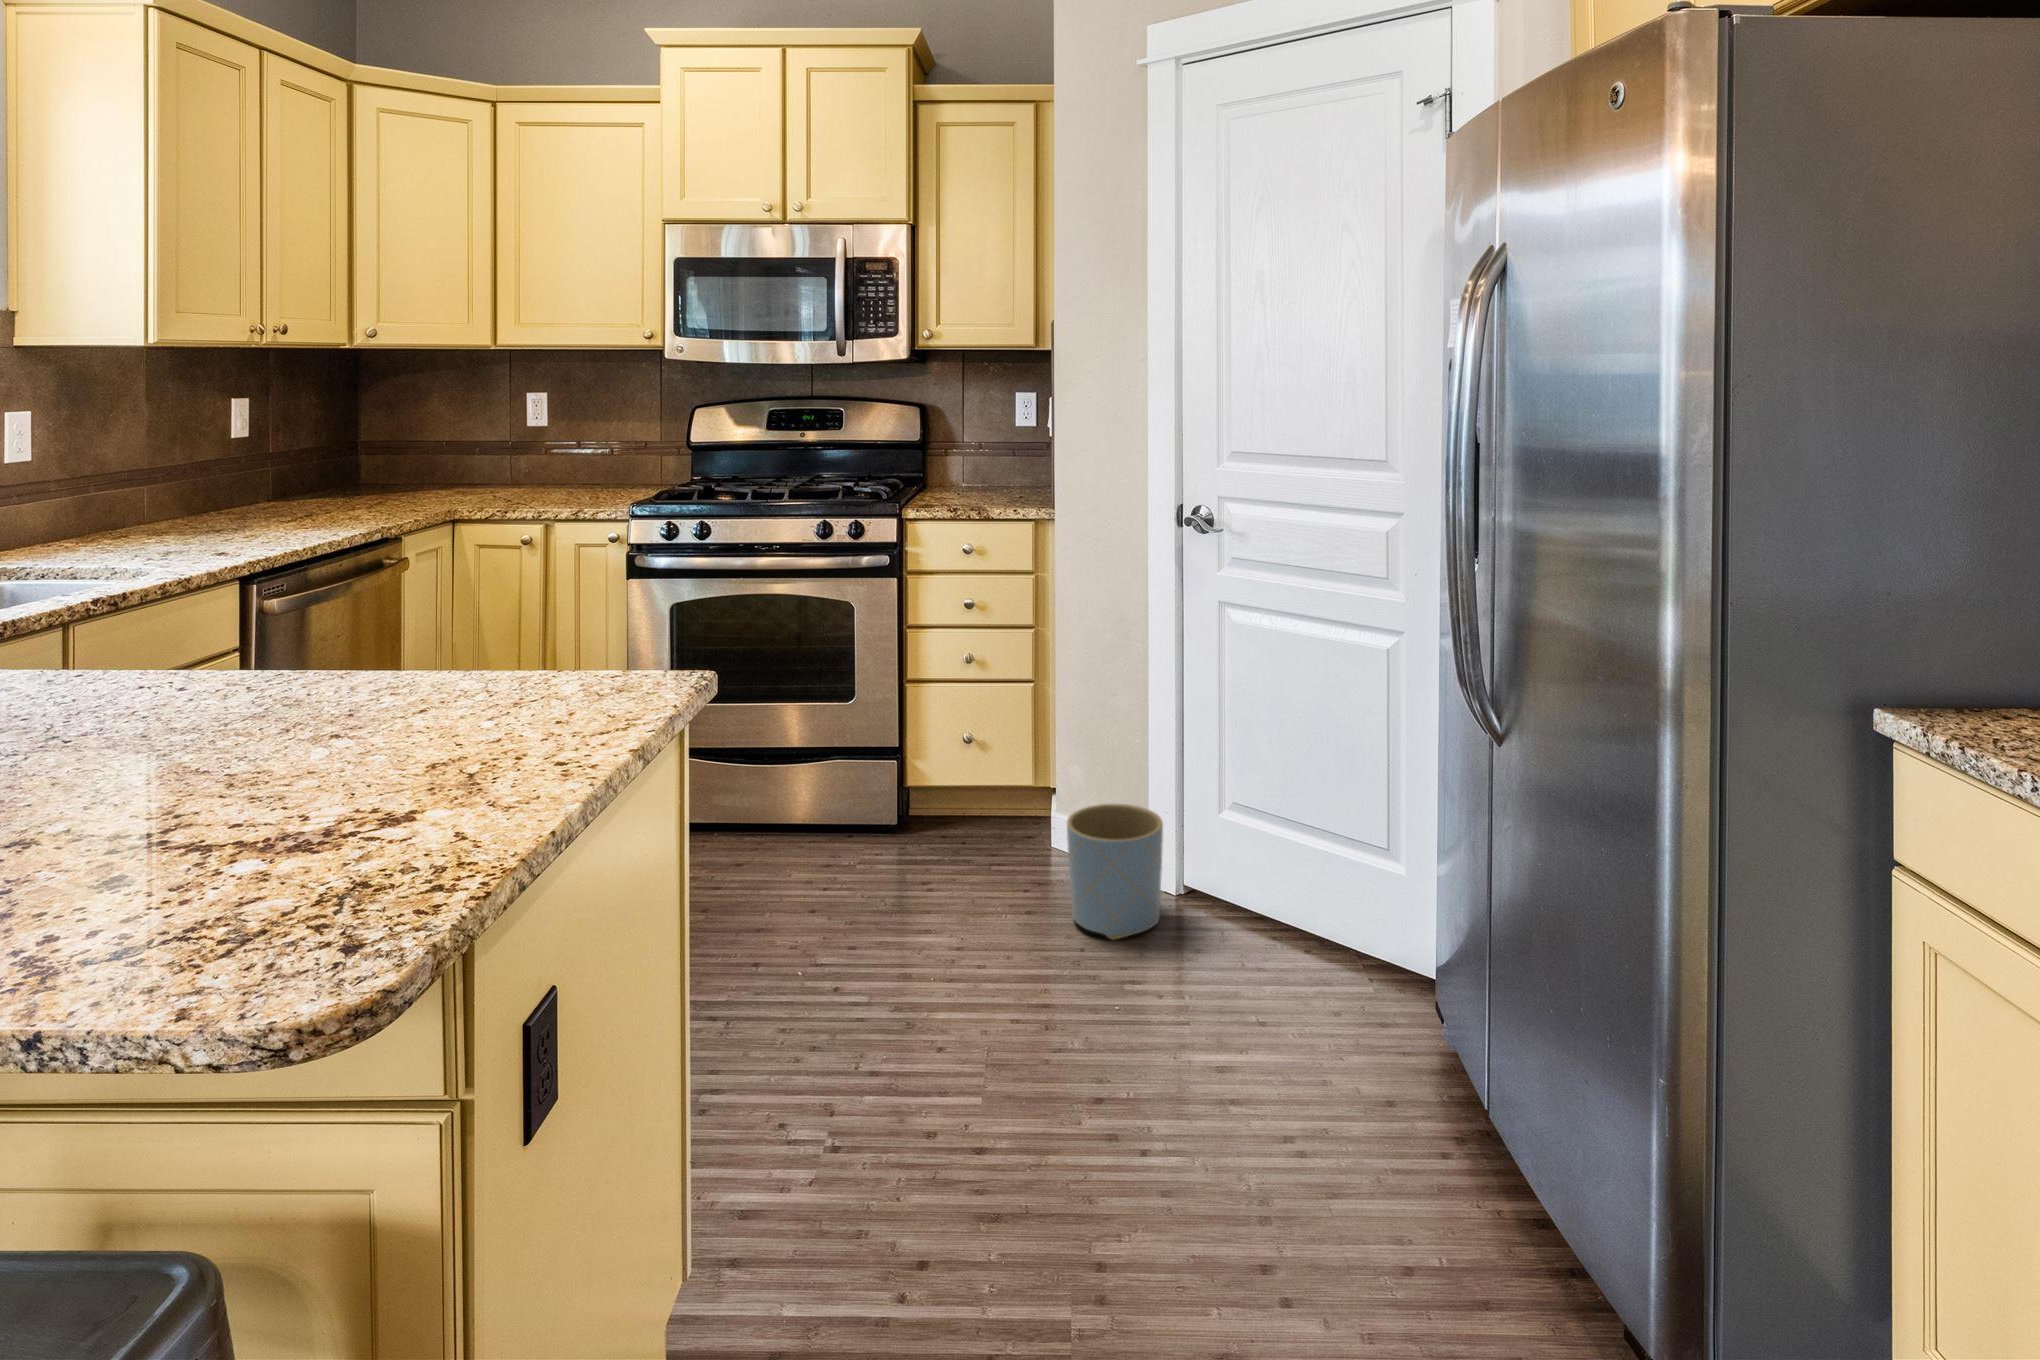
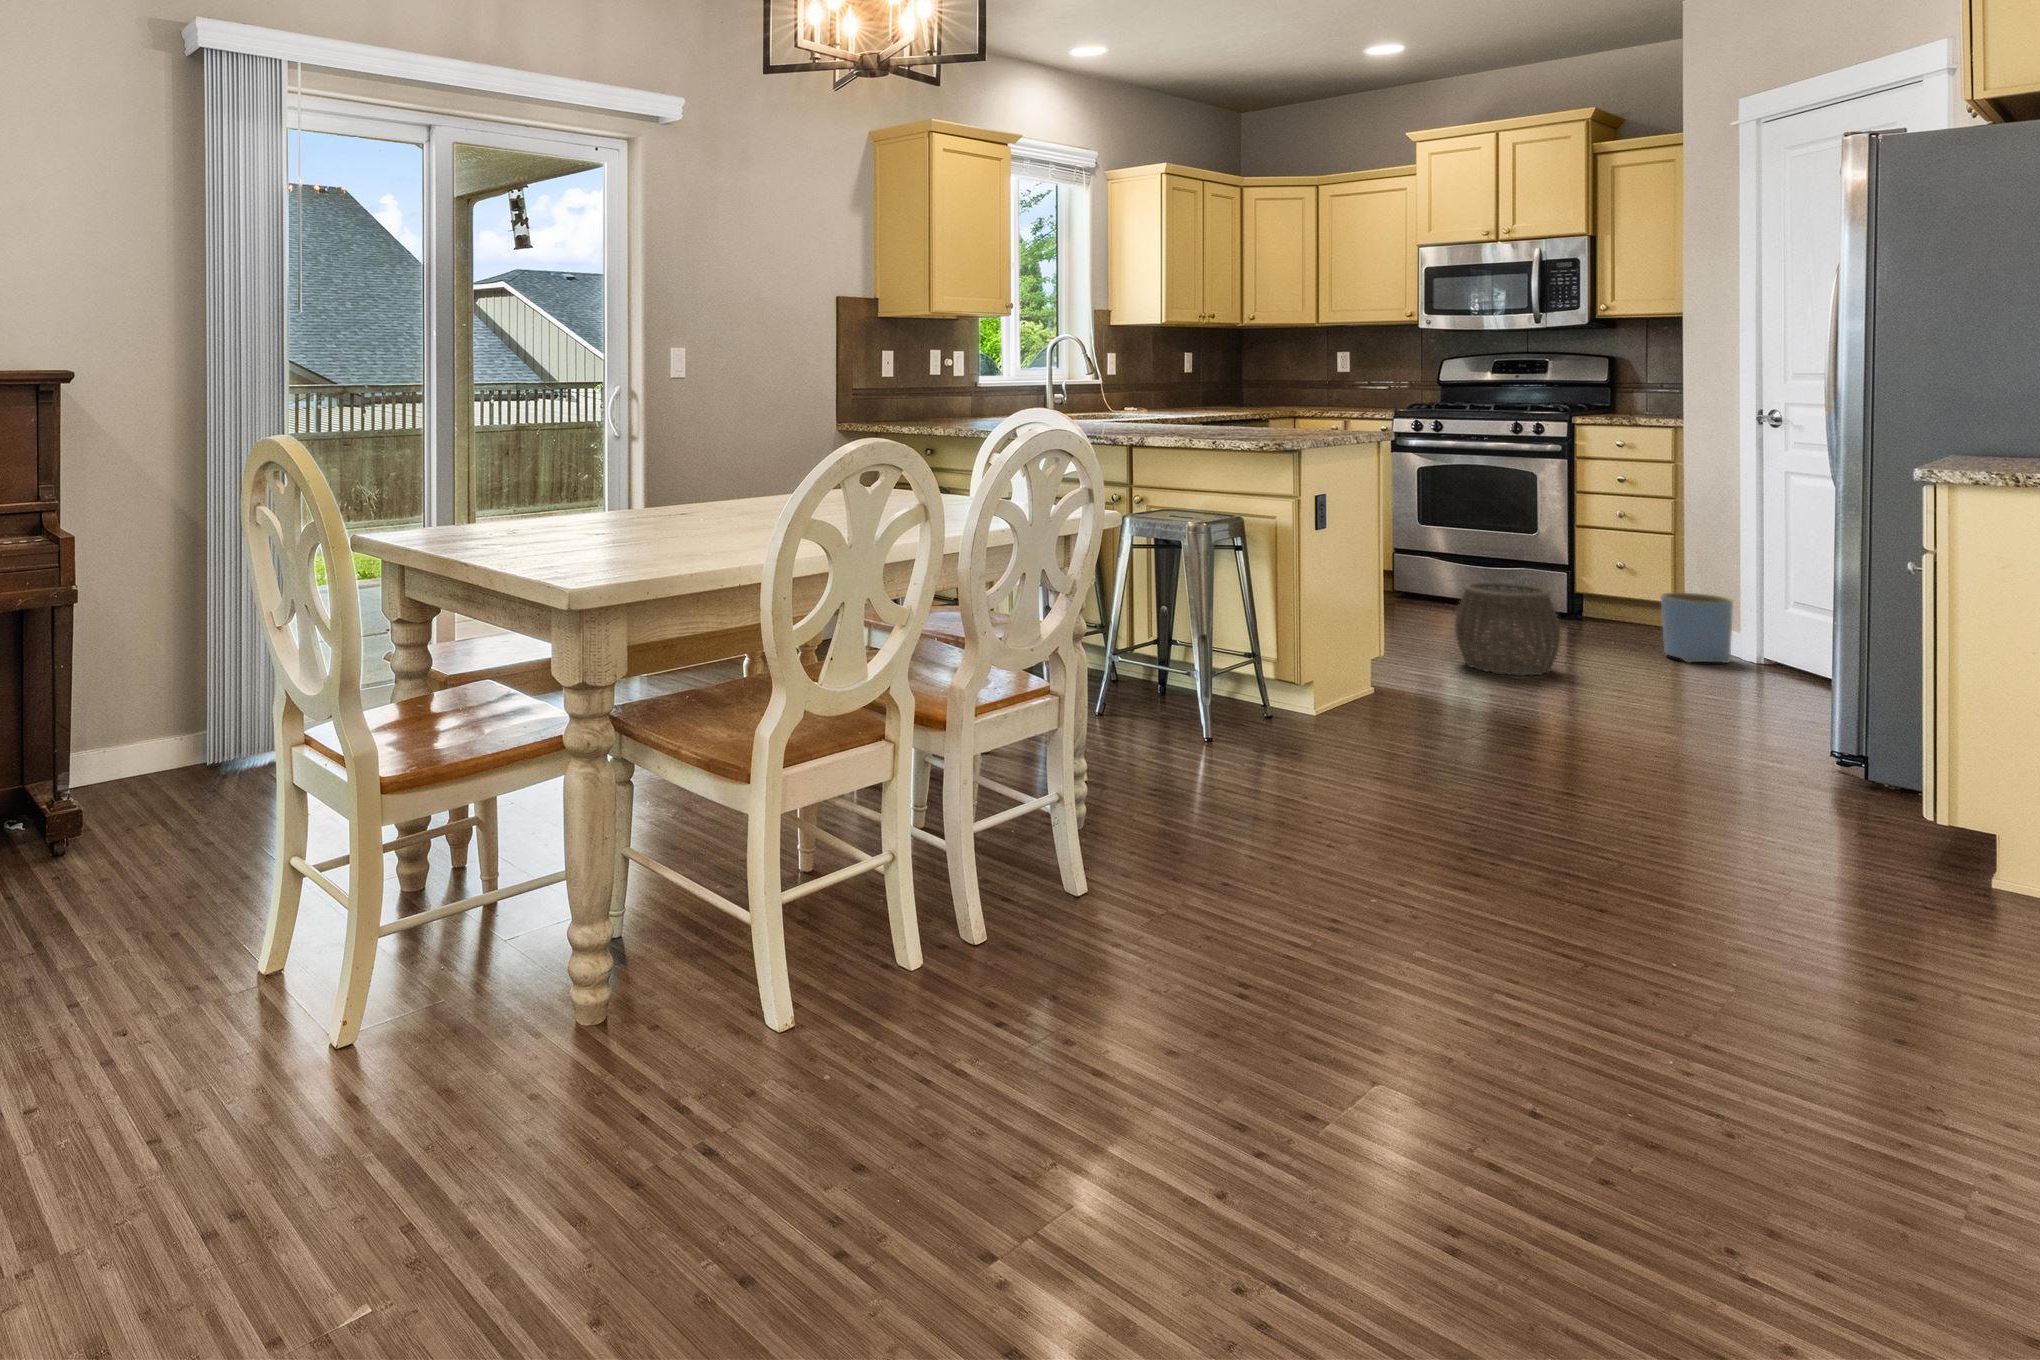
woven basket: none [787,900,977,1138] -> present [1455,582,1561,676]

